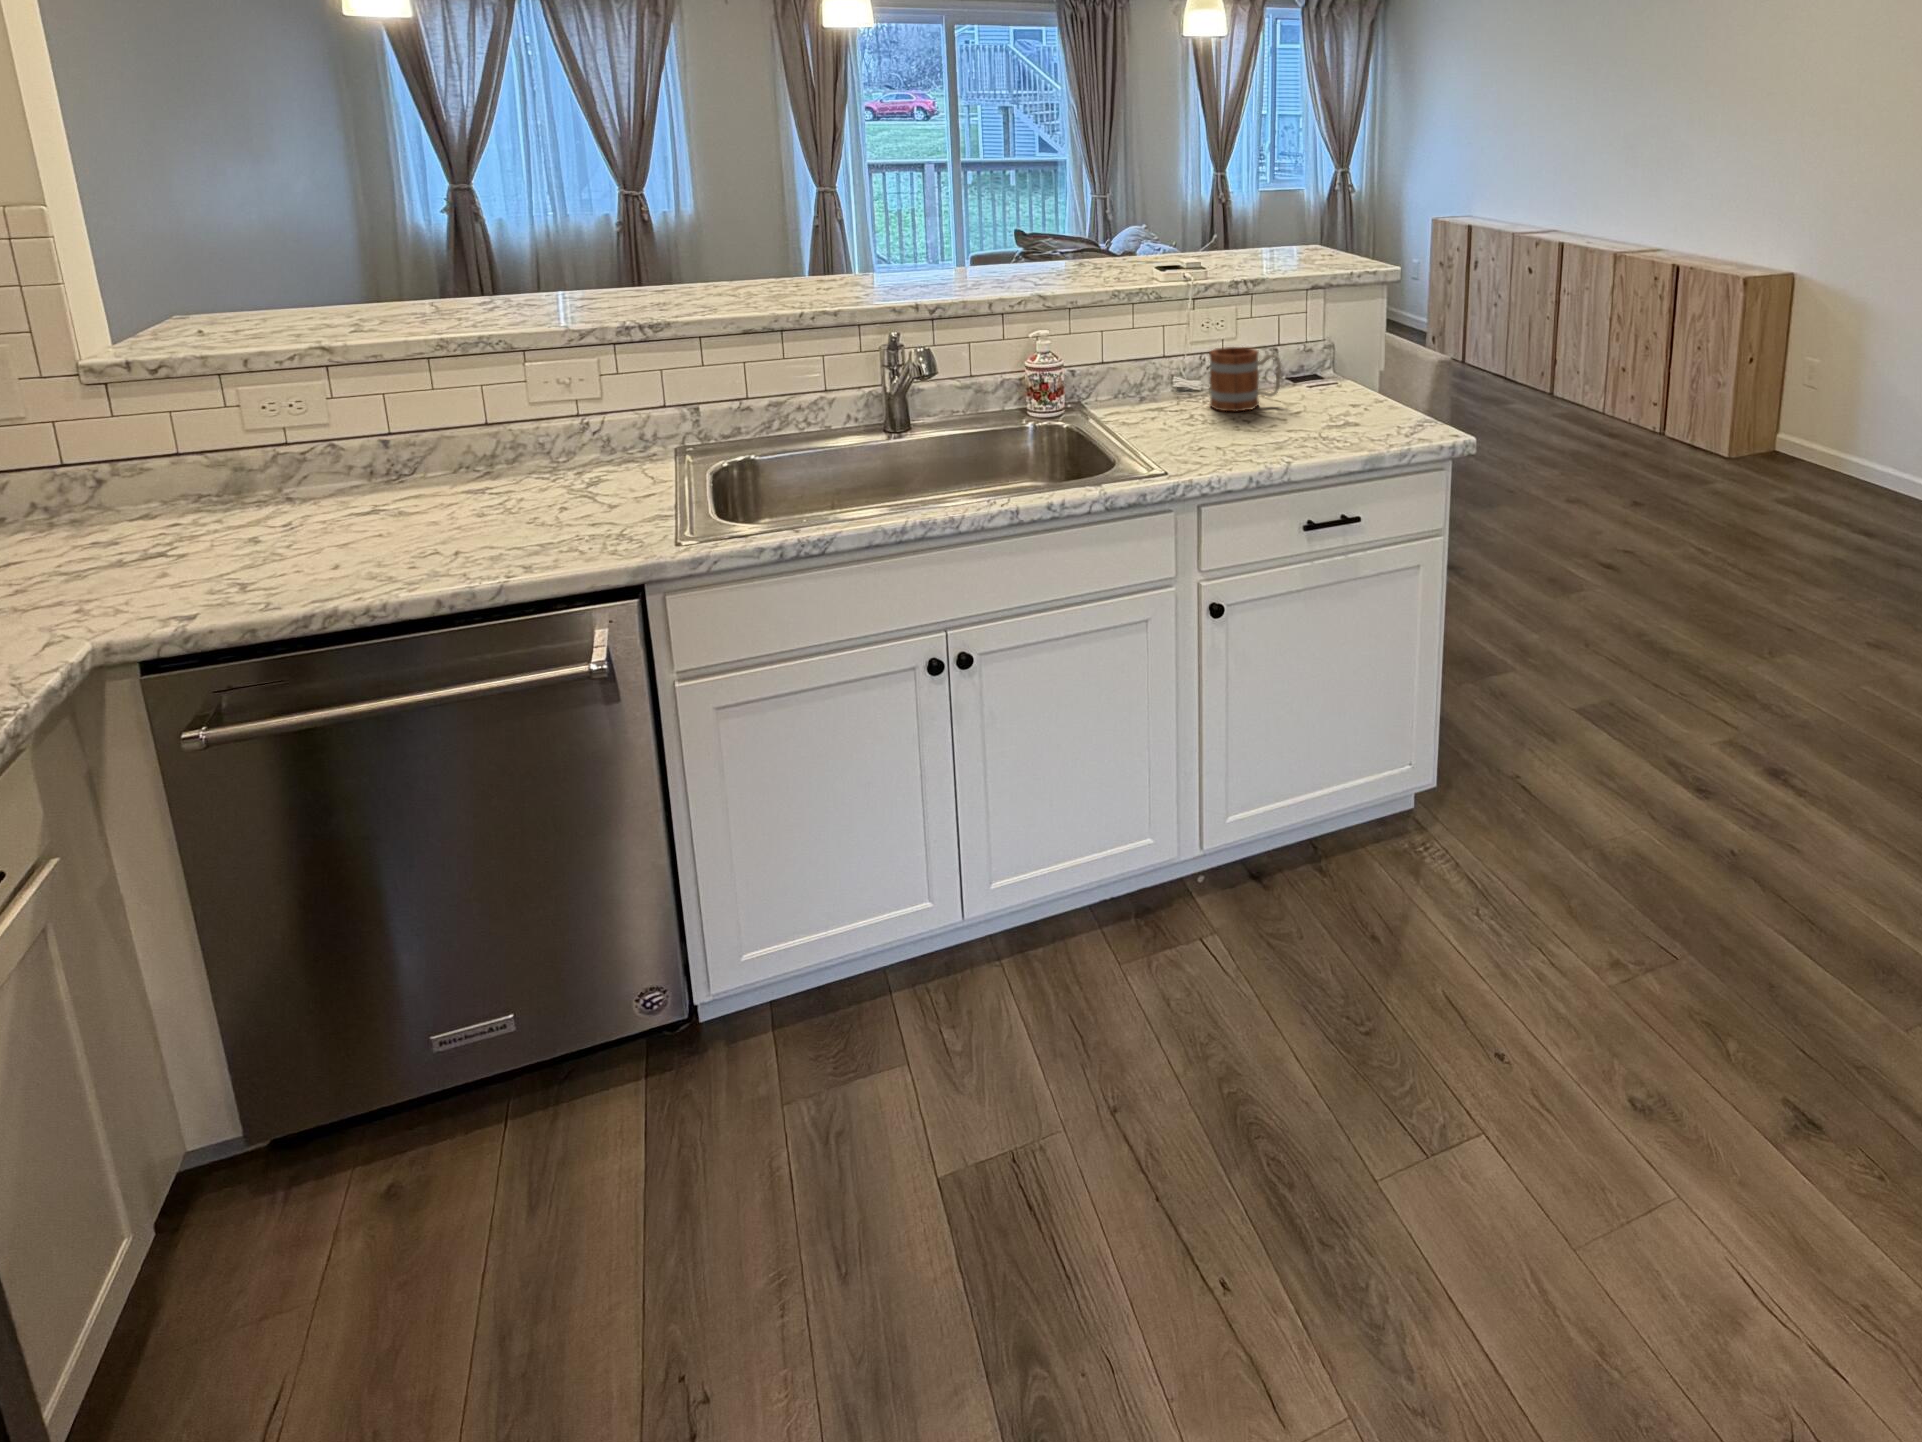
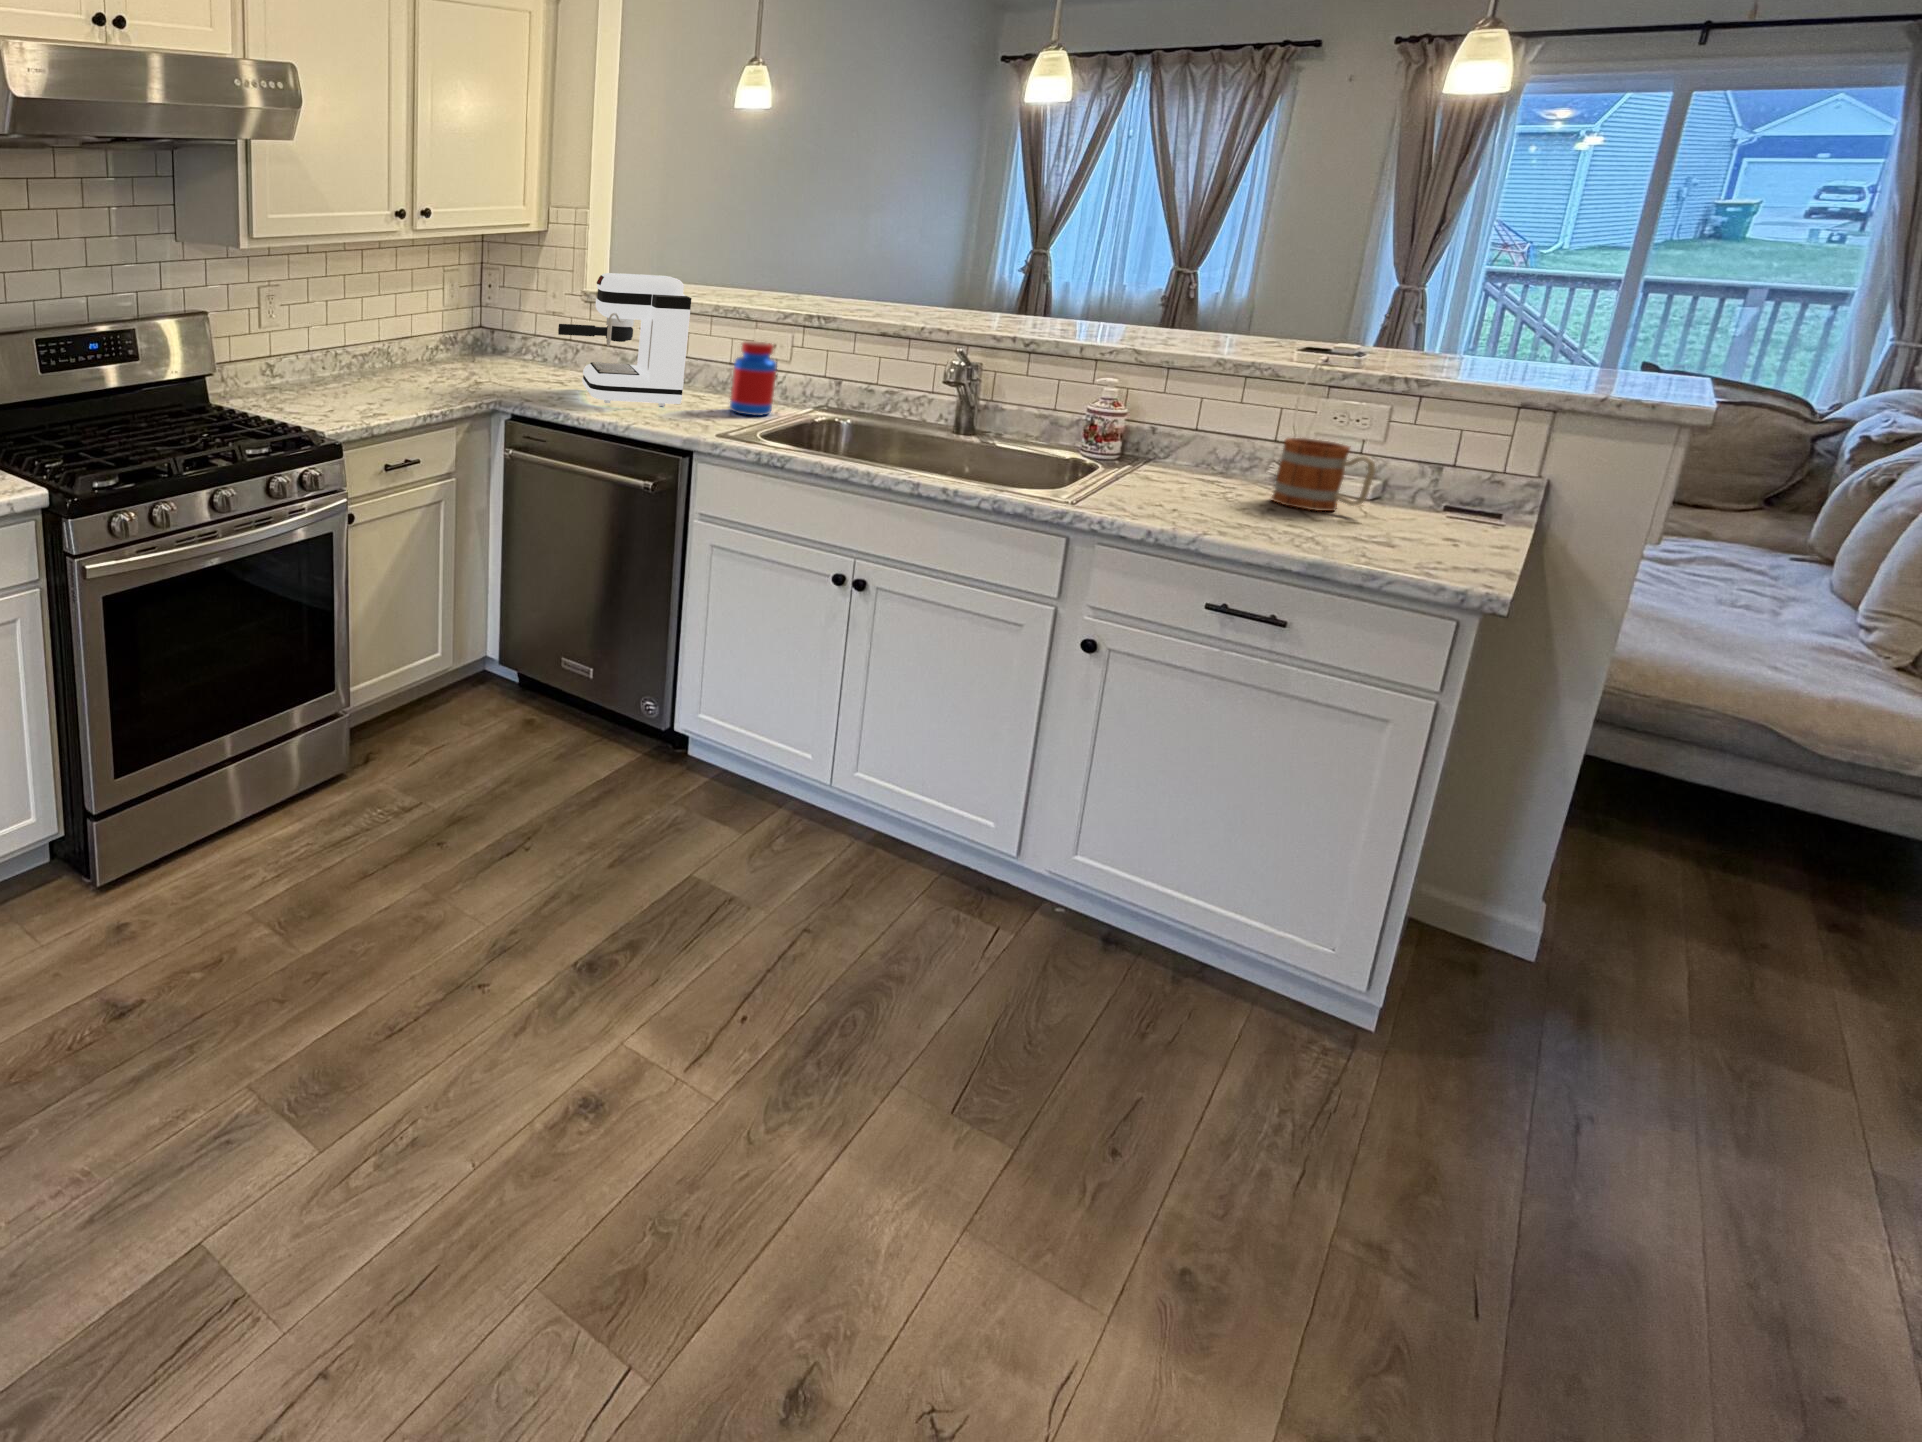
coffee maker: none [178,312,513,565] -> present [558,273,692,406]
jar: none [579,382,658,498] -> present [730,341,777,416]

